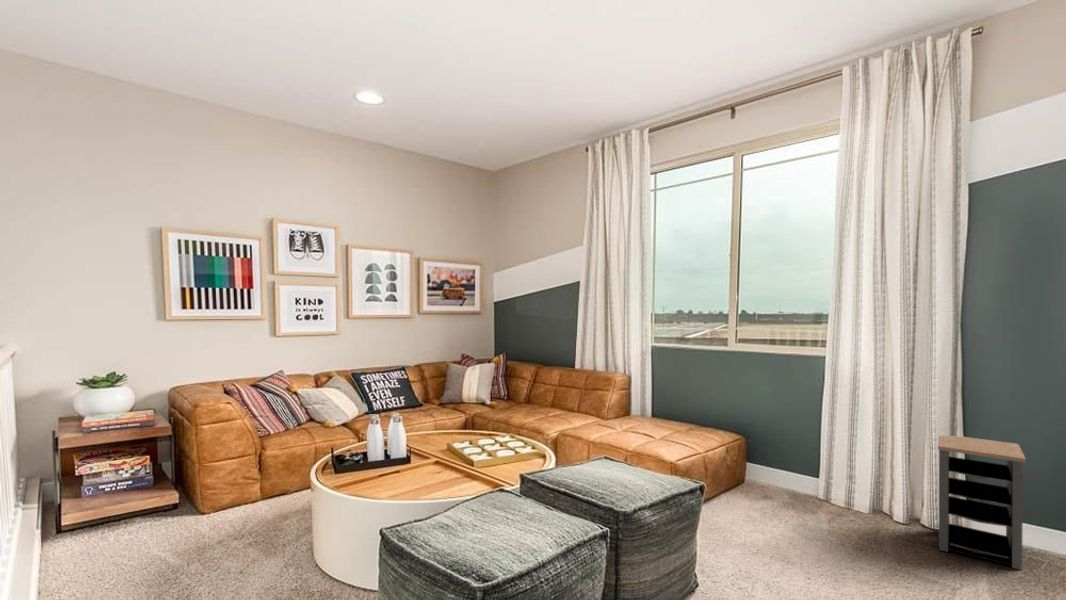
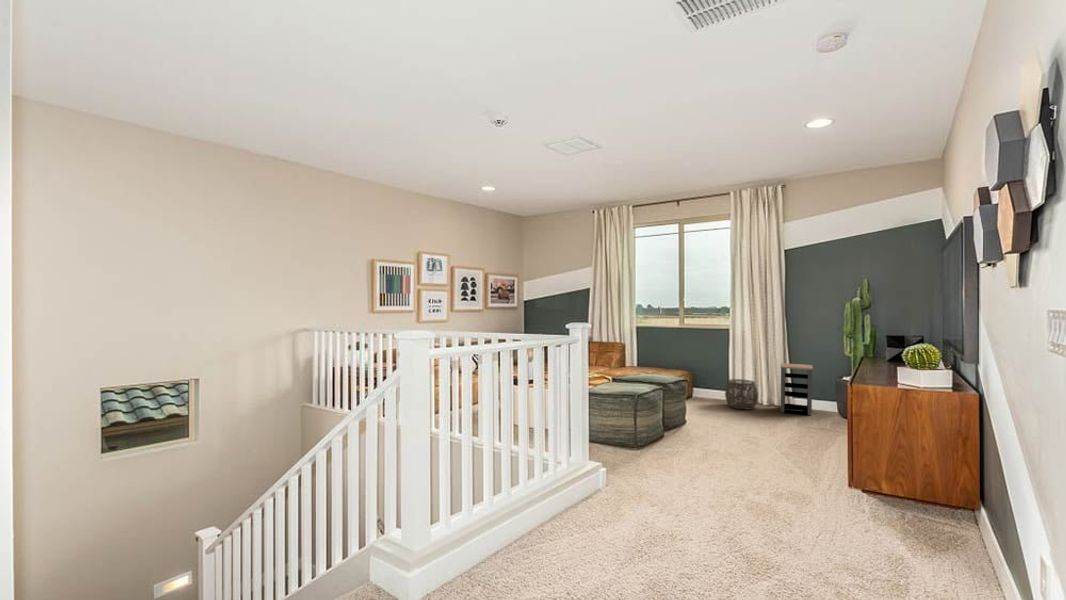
woven basket: none [807,460,883,533] -> present [725,379,758,409]

